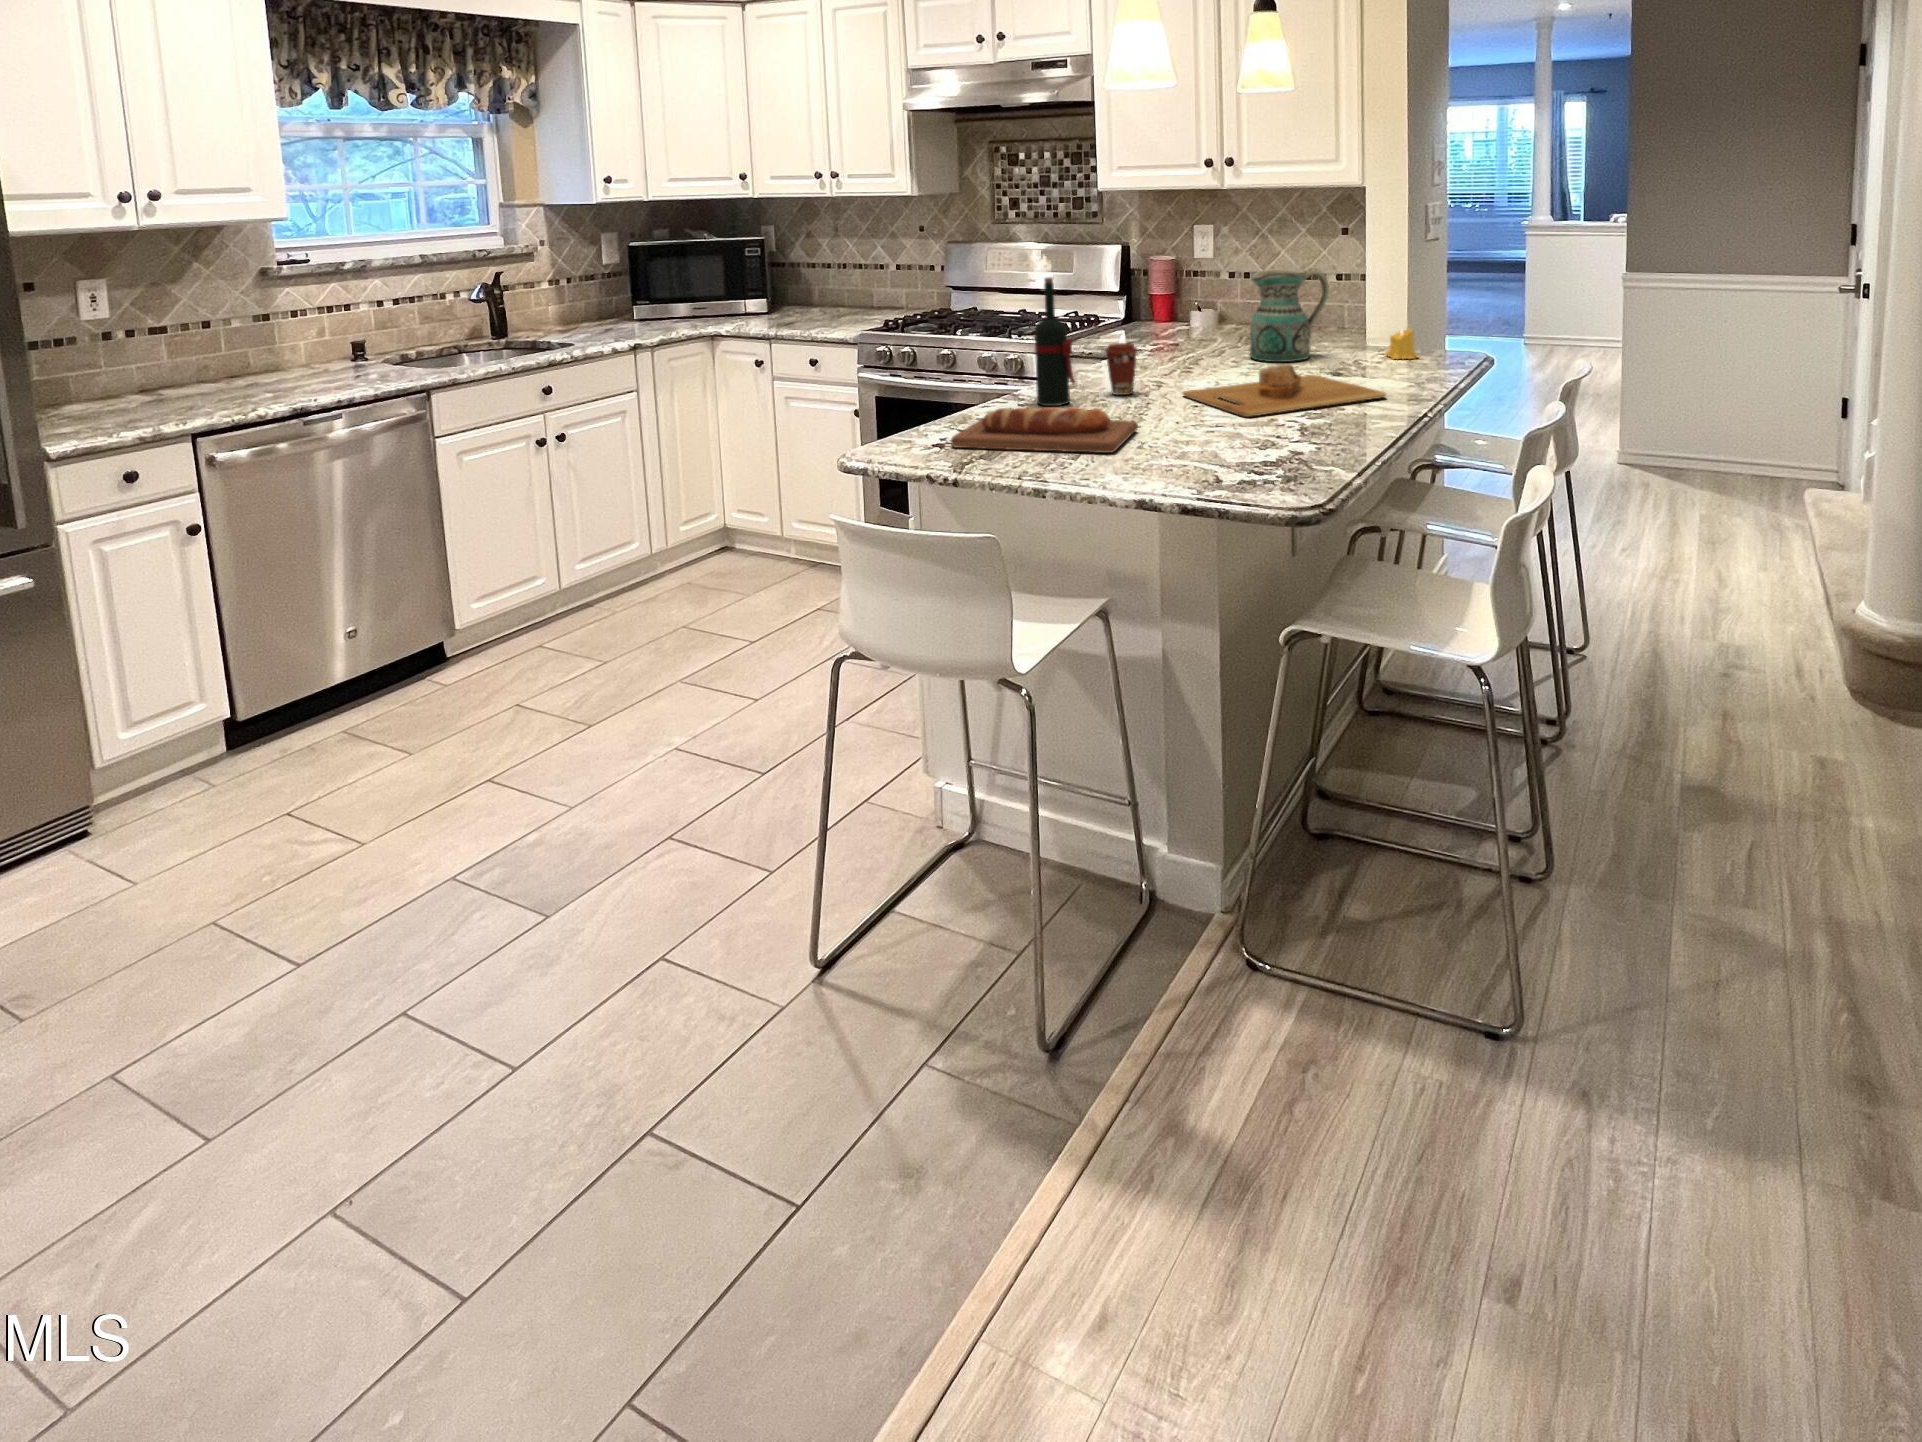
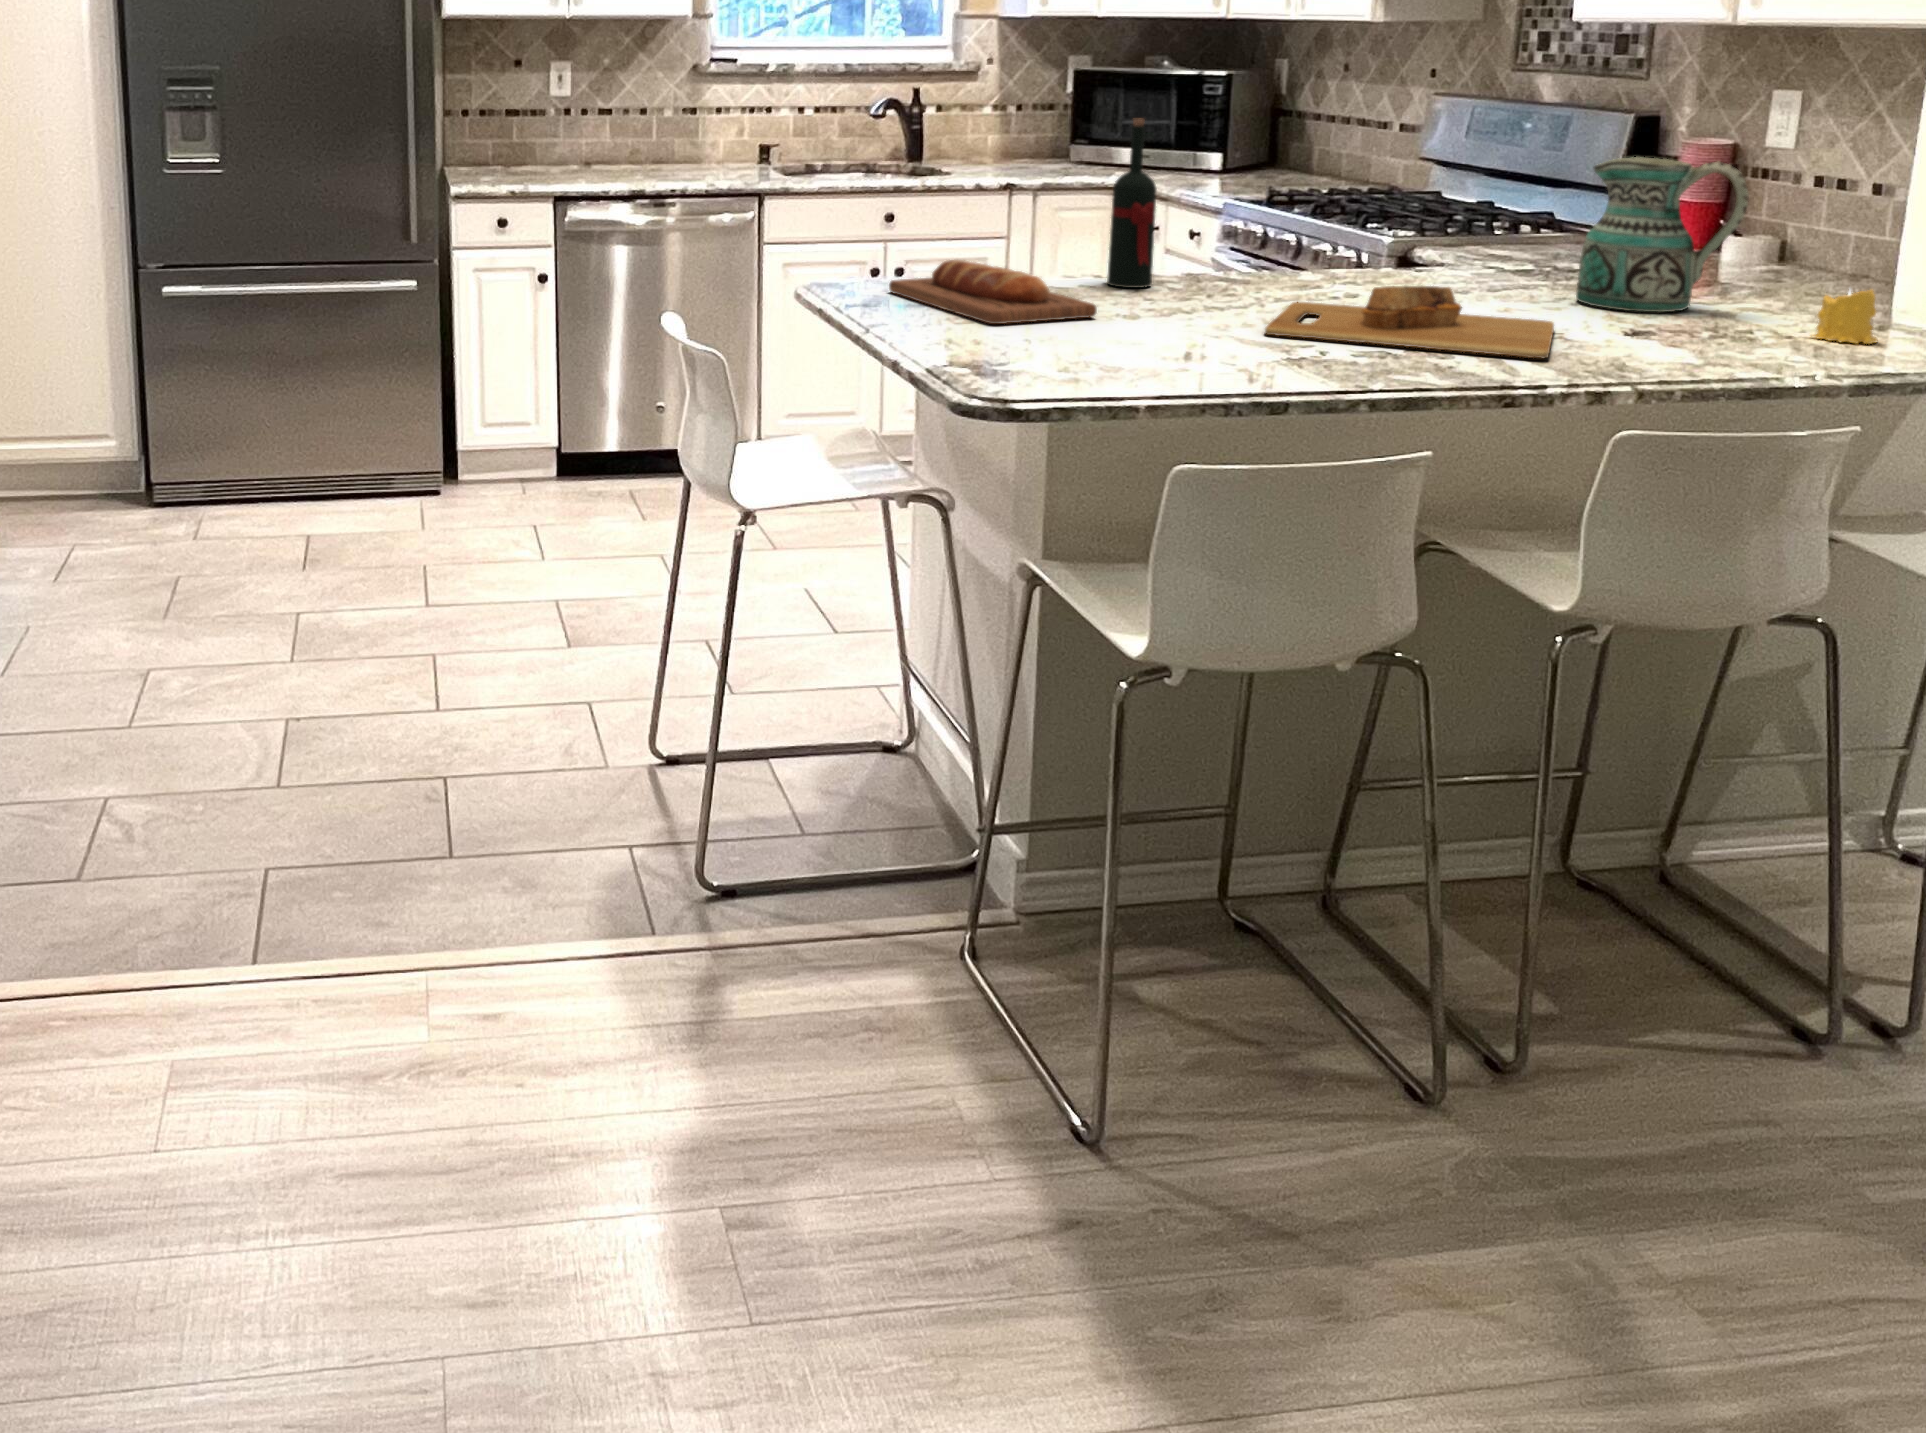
coffee cup: present [1104,343,1137,395] -> none [1219,223,1269,295]

